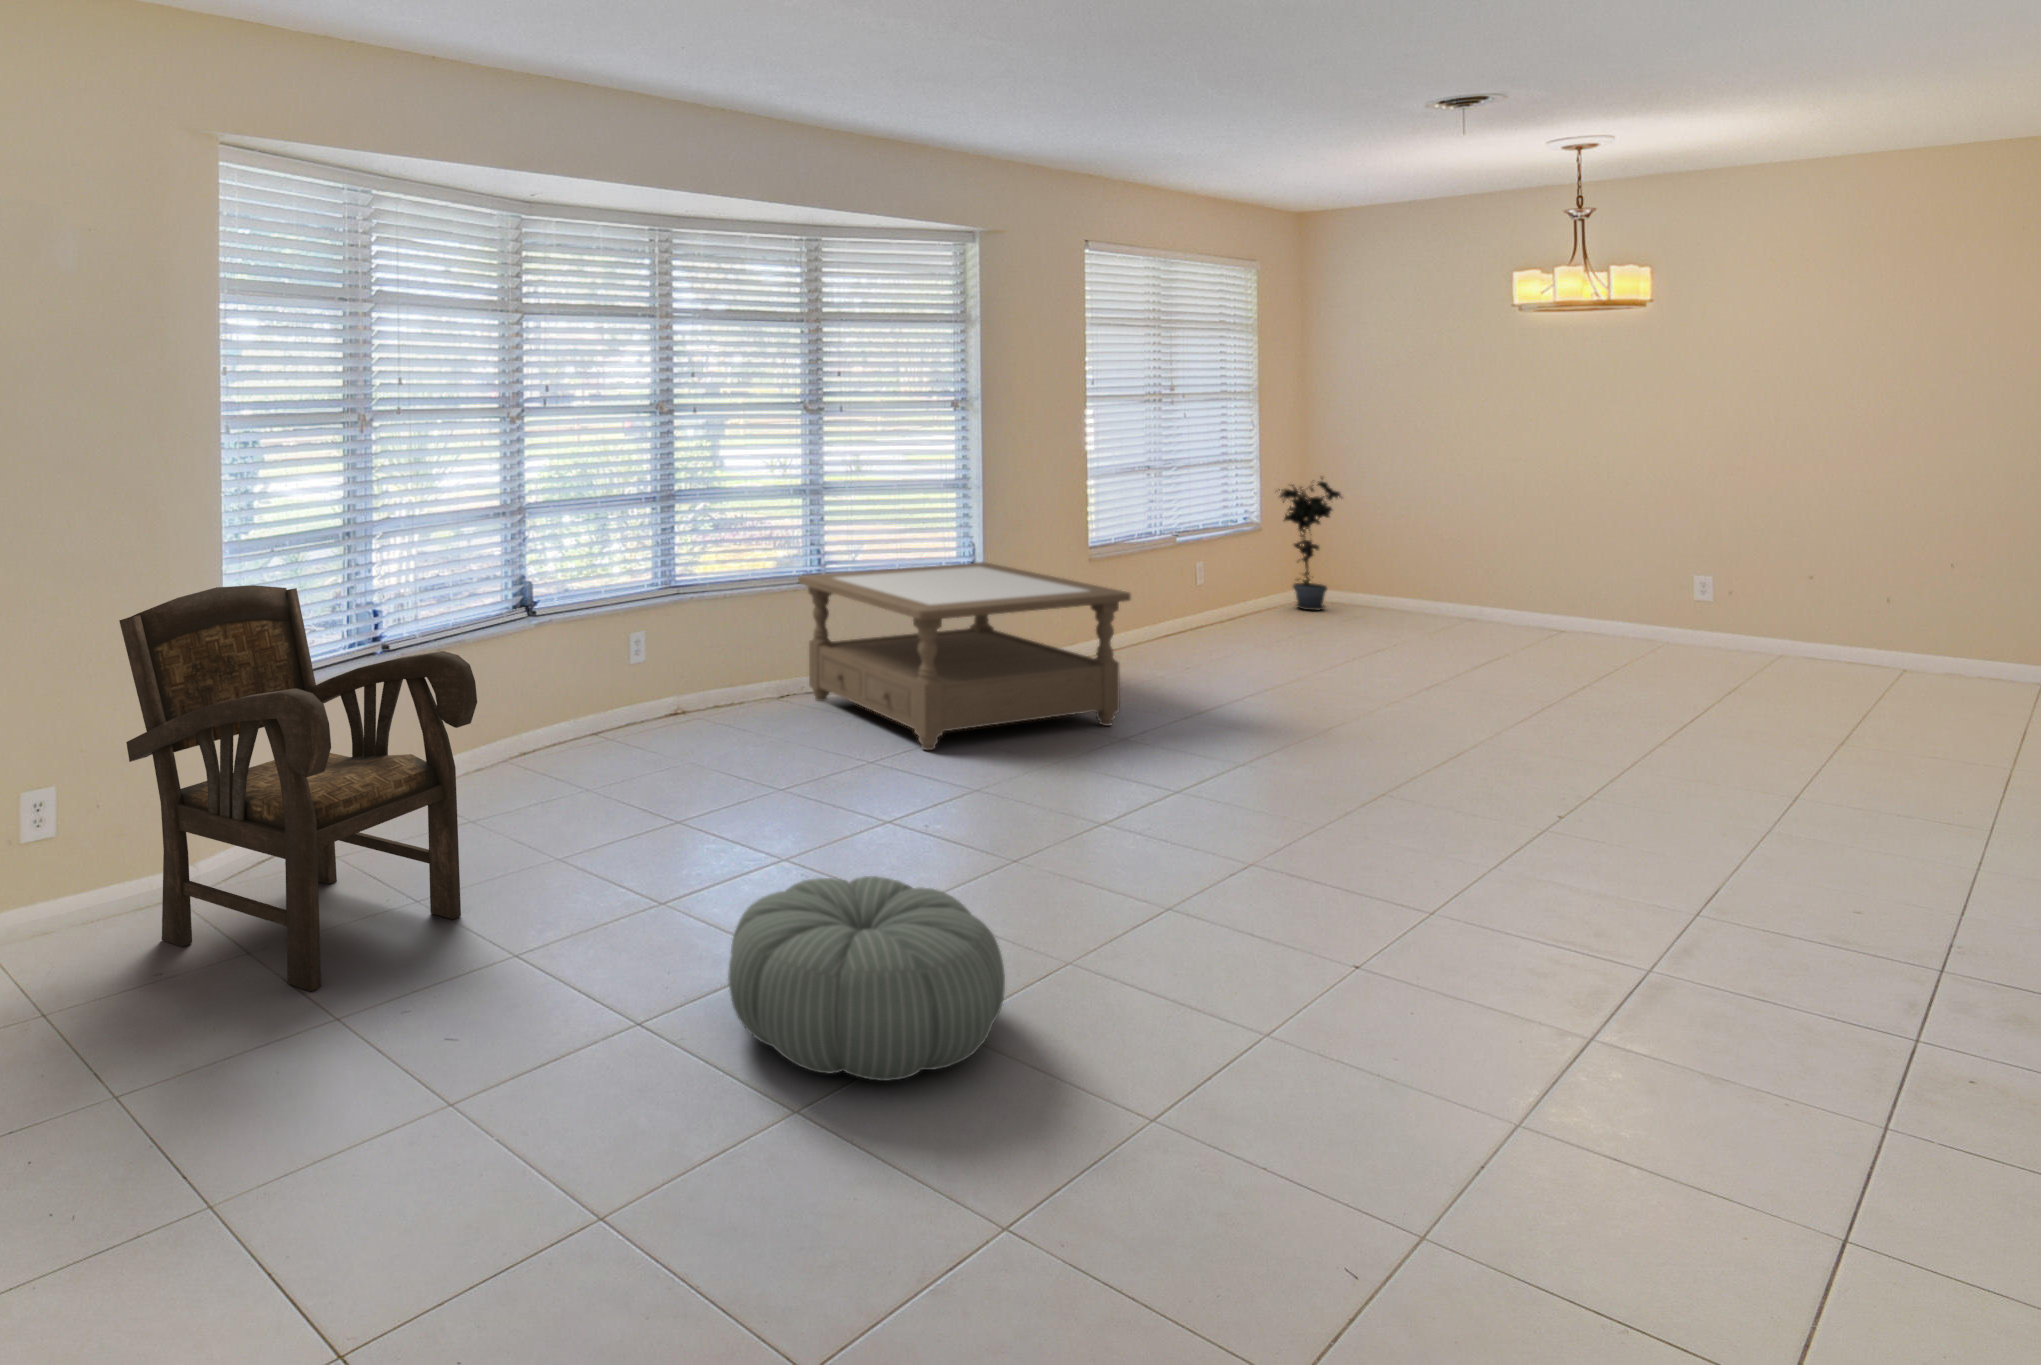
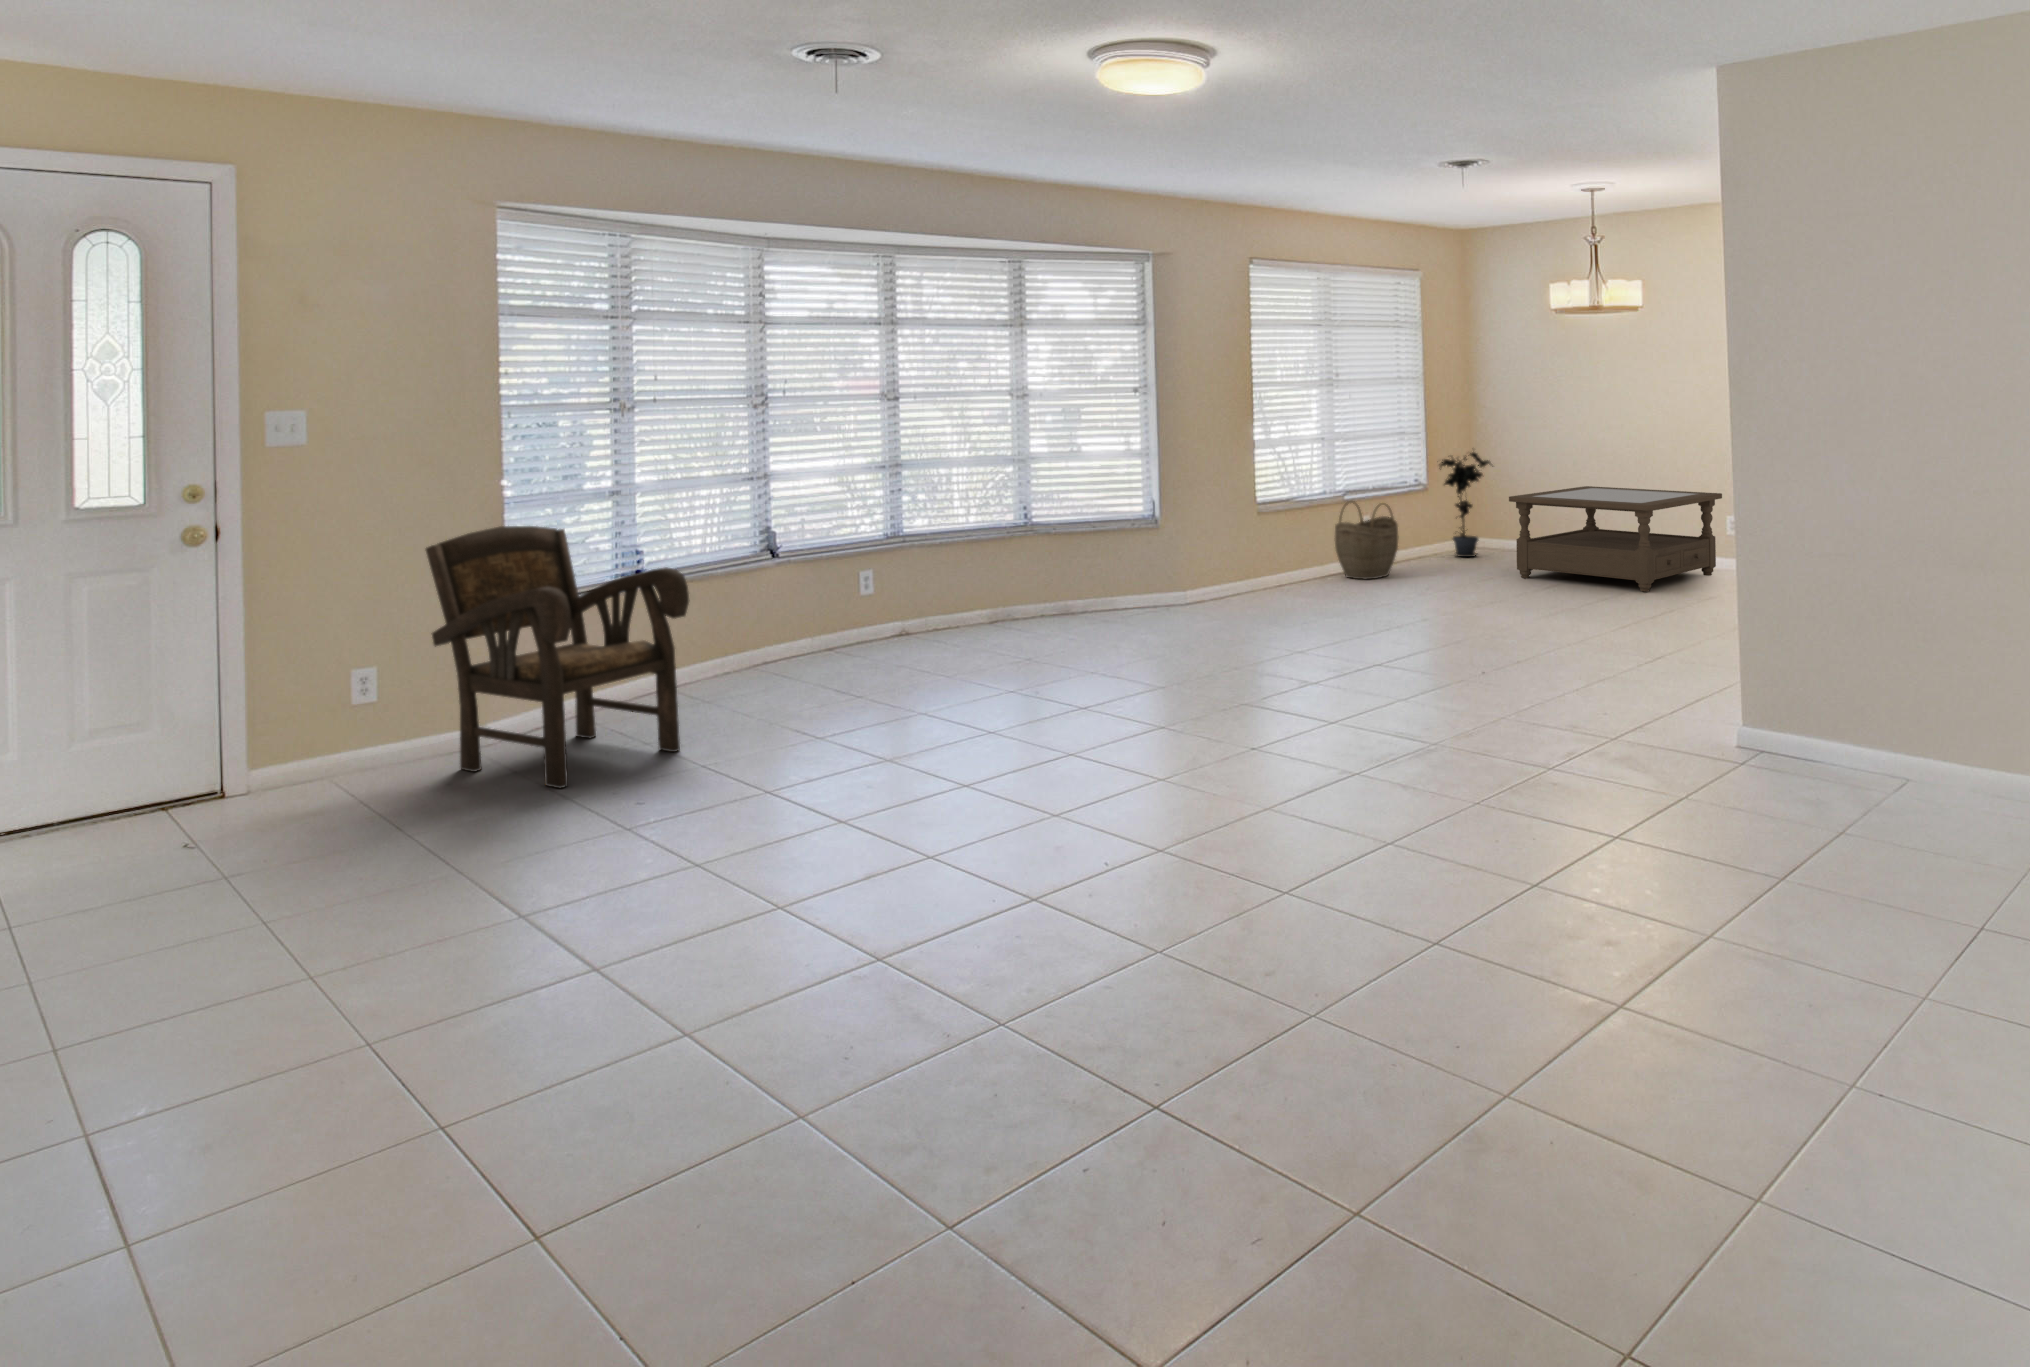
woven basket: none [1170,541,1251,641] -> present [1335,501,1398,579]
coffee table: present [798,563,1131,750] -> present [1509,486,1722,592]
pouf: present [728,876,1005,1081] -> none [833,701,1015,810]

